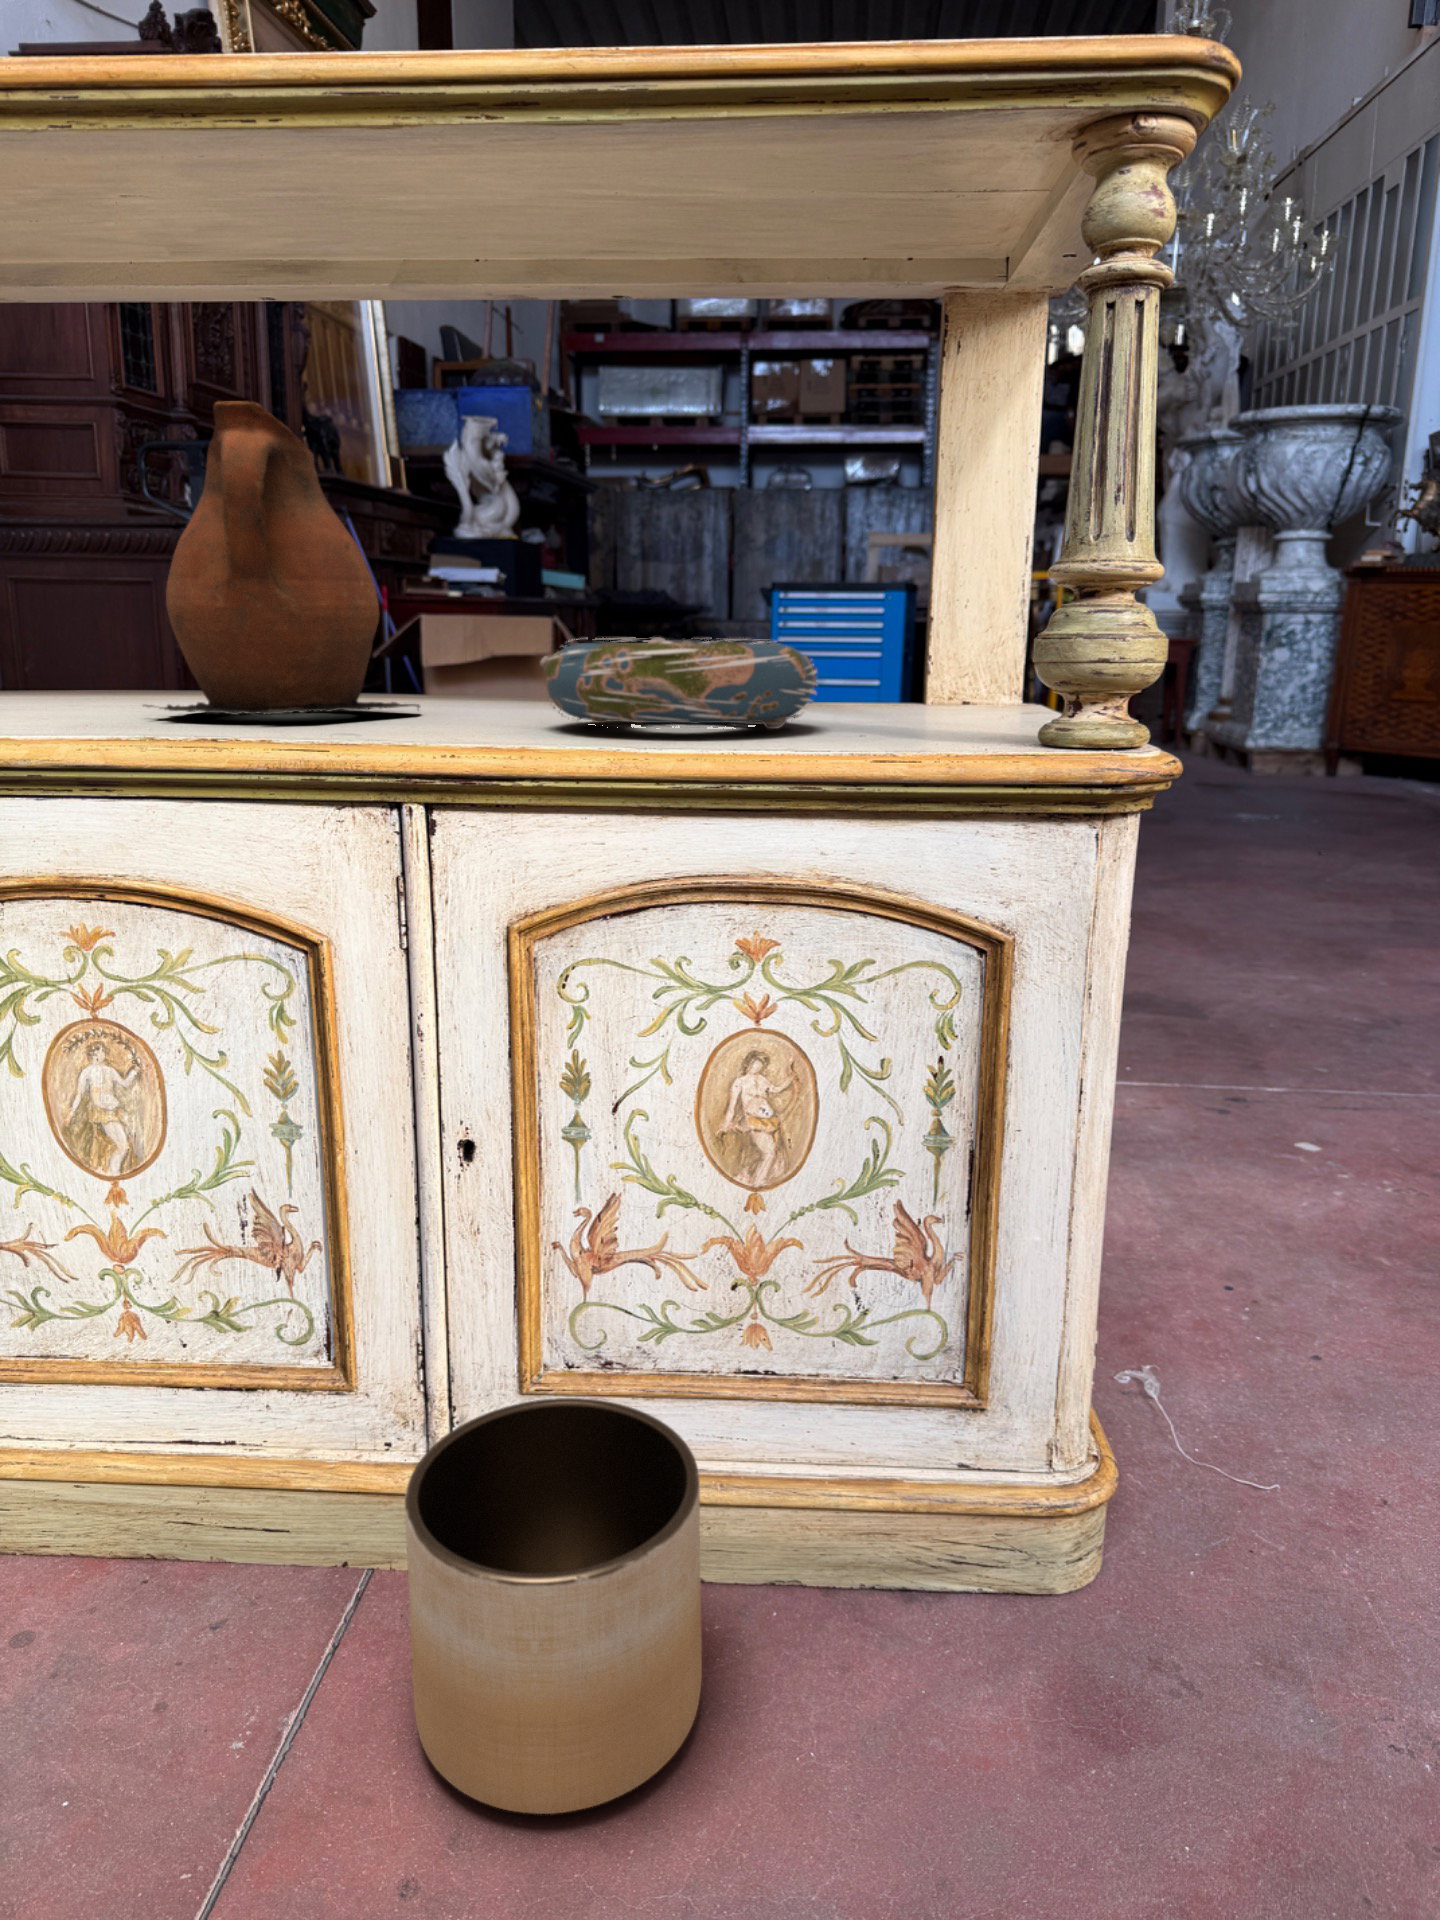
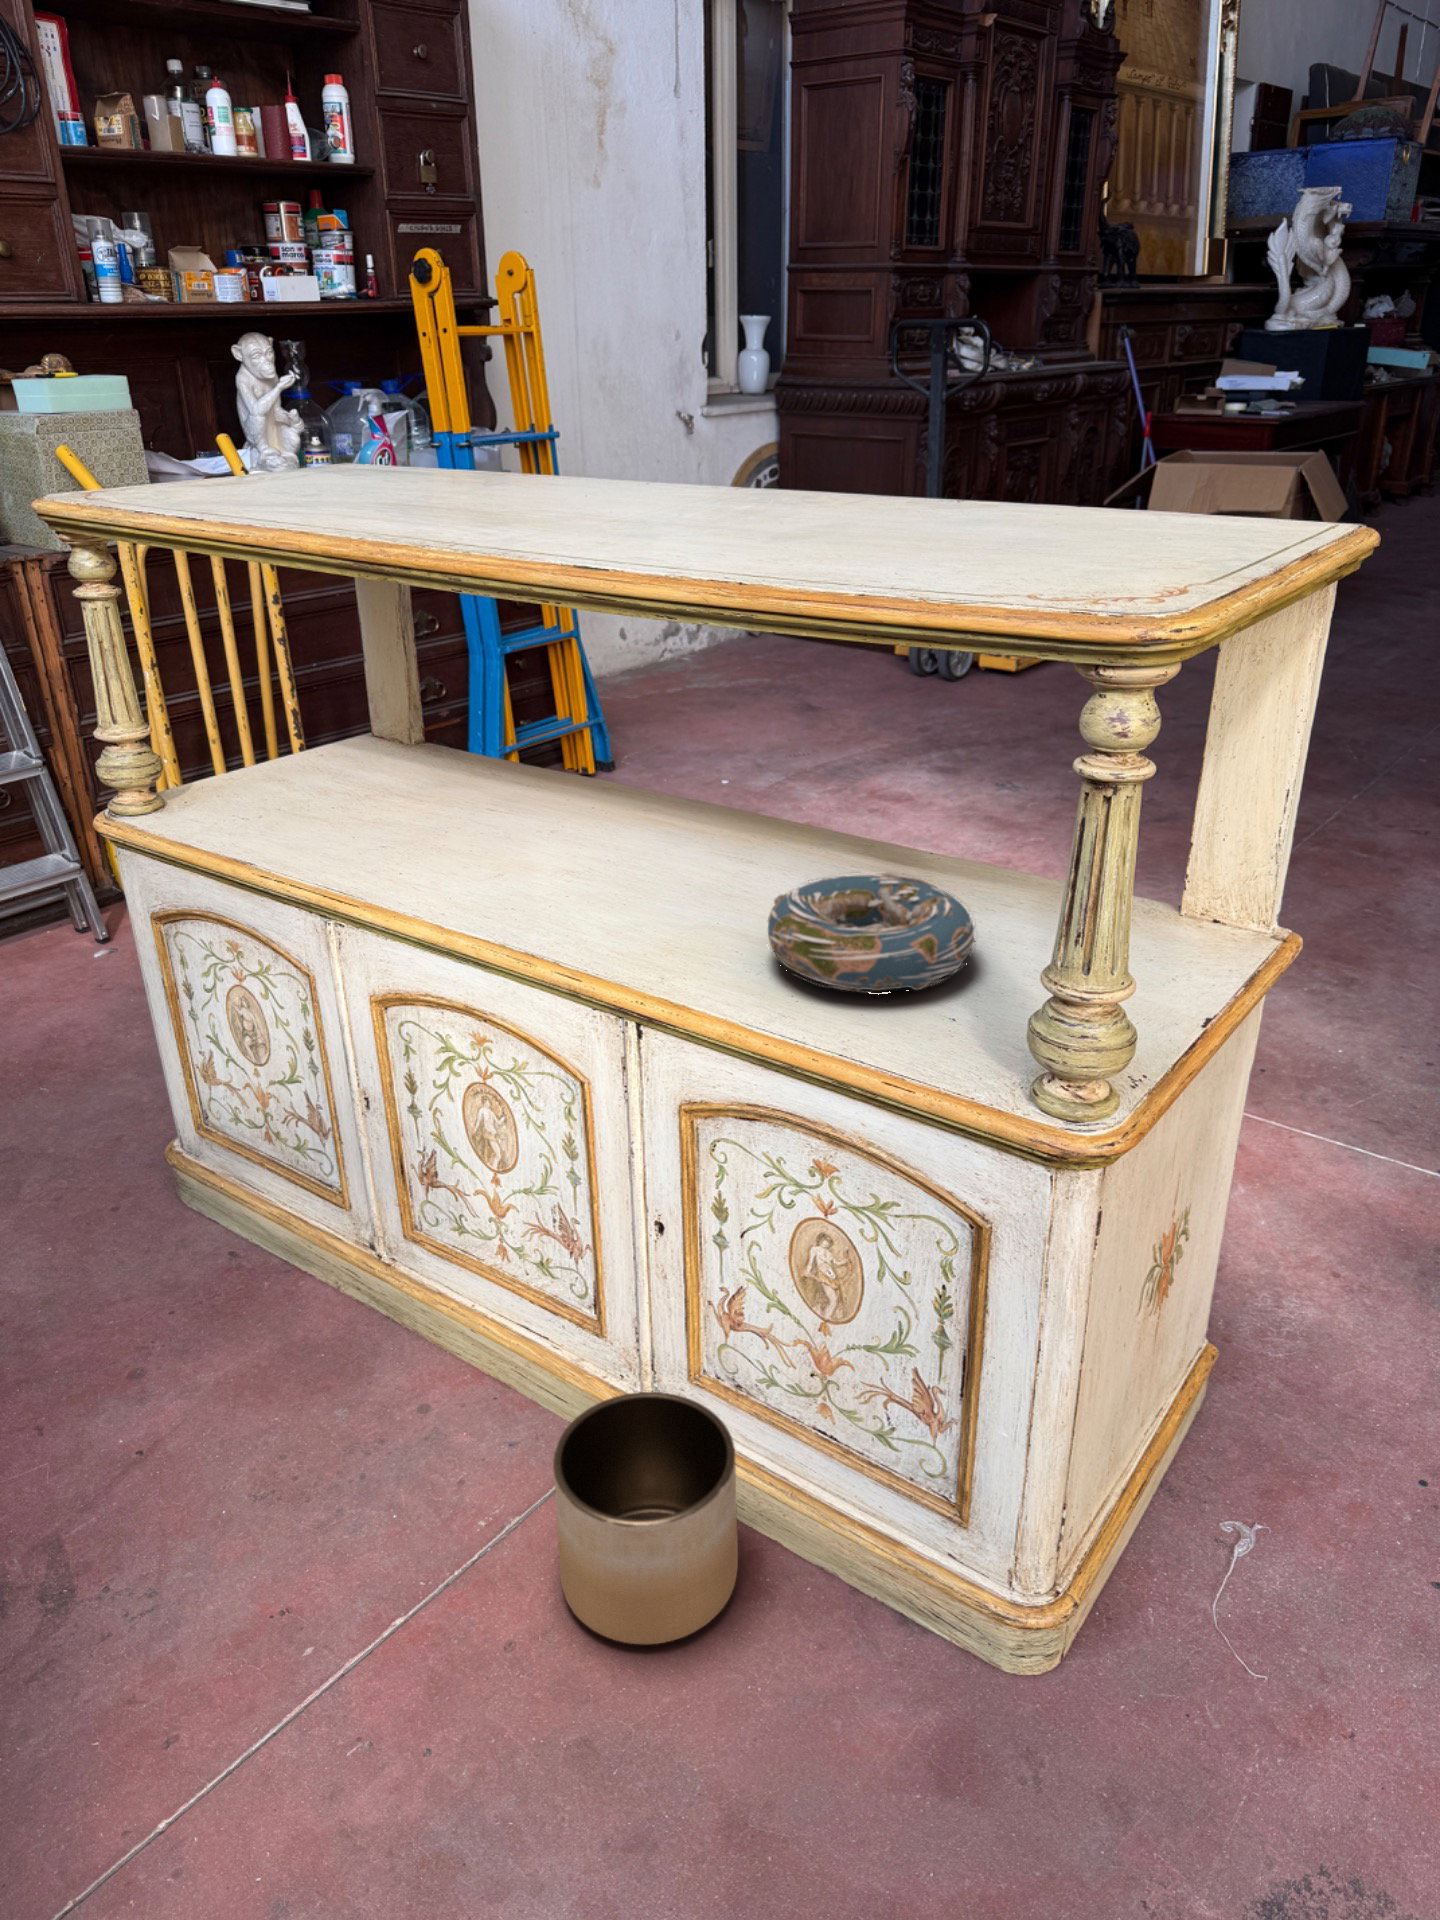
ceramic pitcher: present [145,402,420,715] -> none [571,675,757,892]

